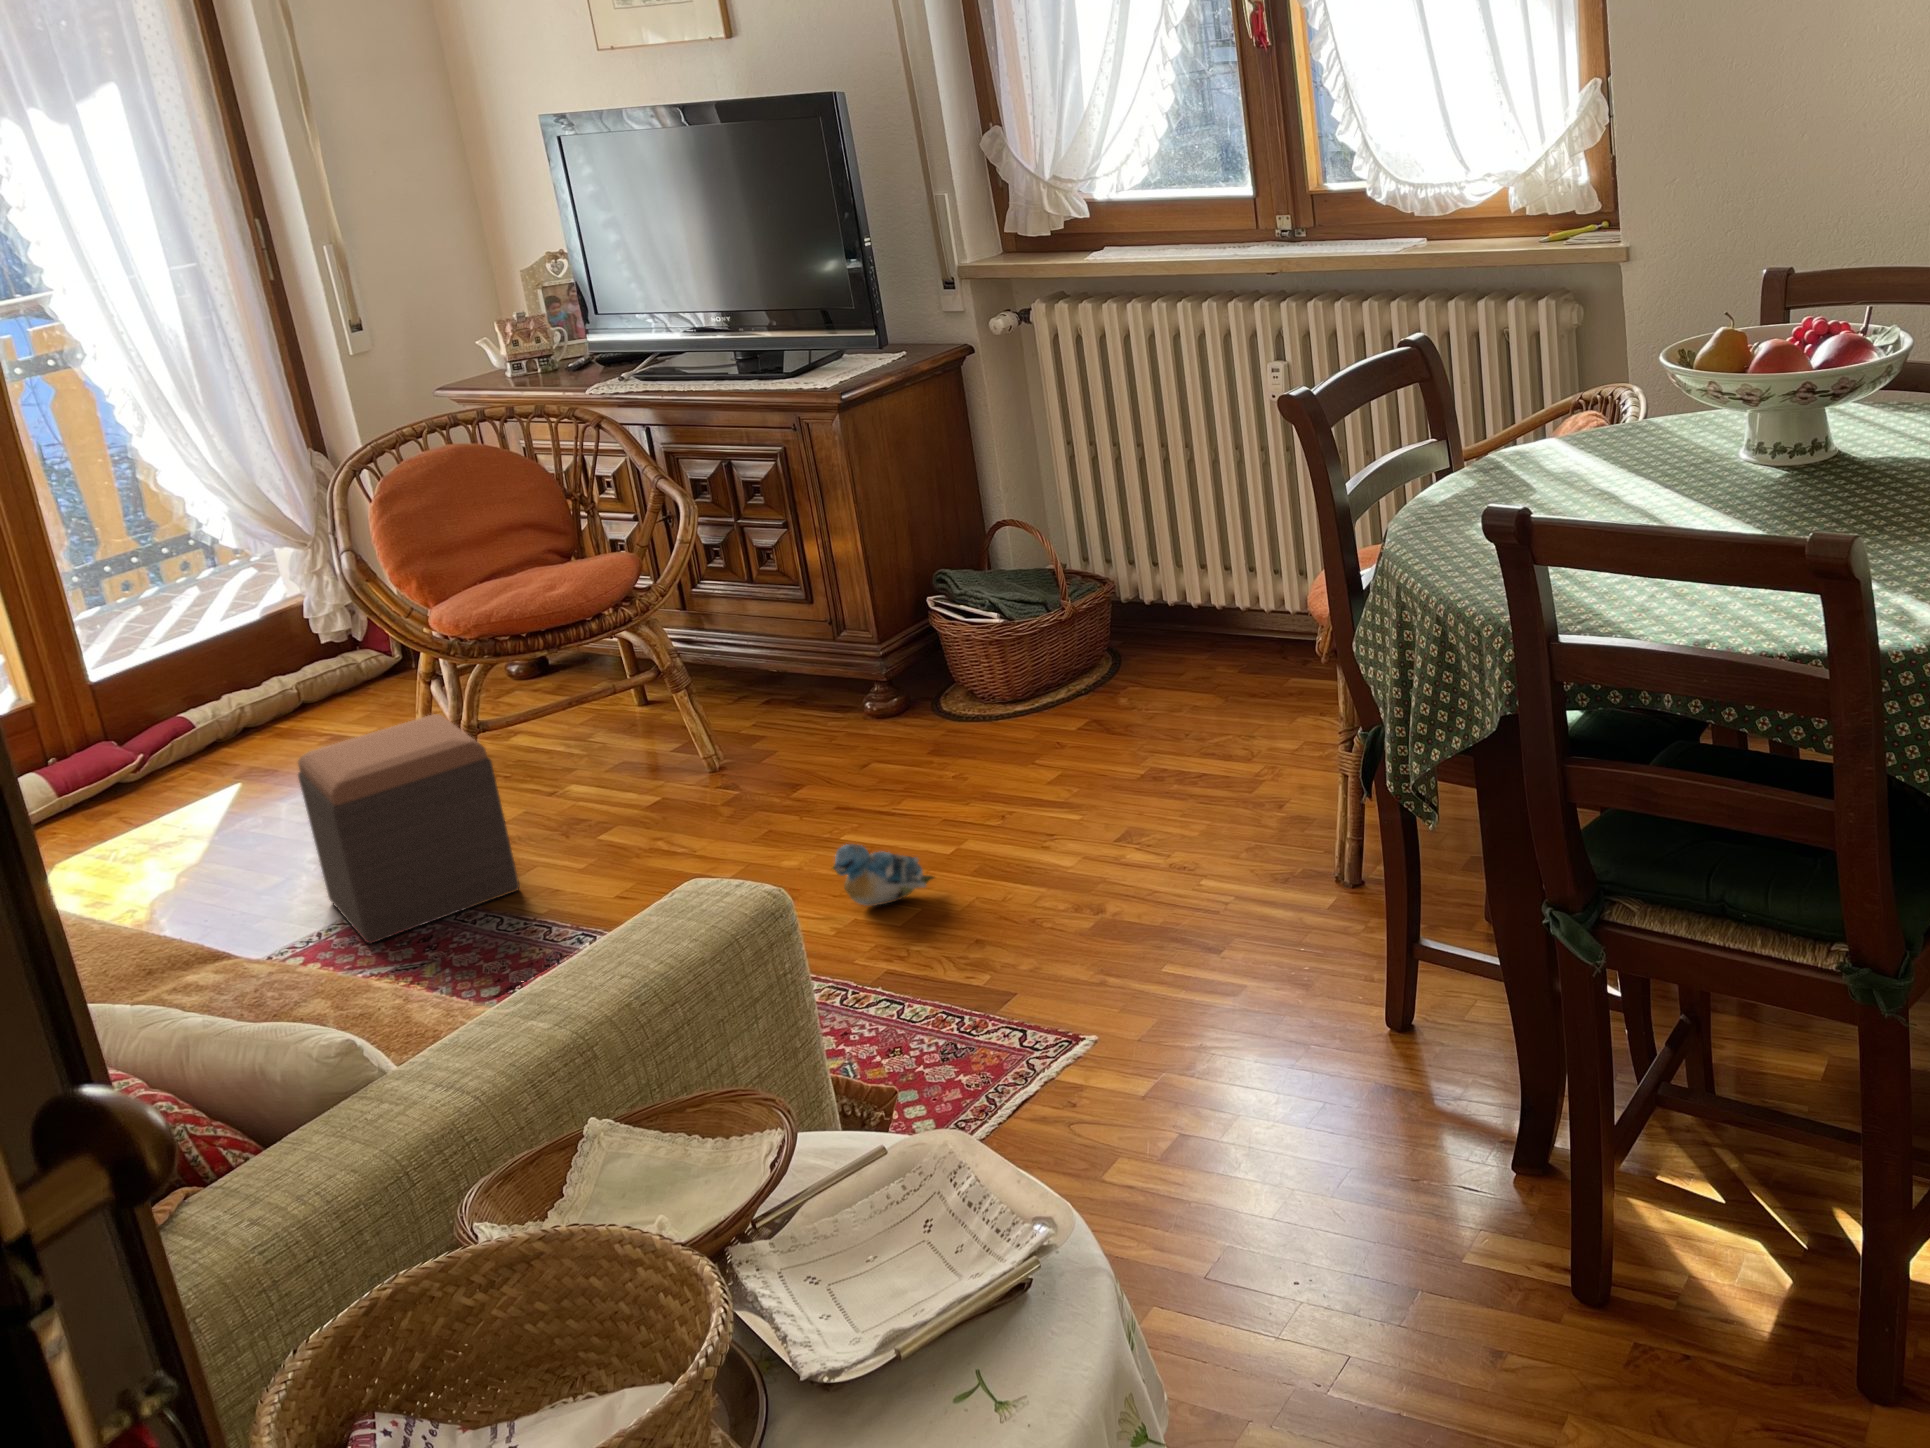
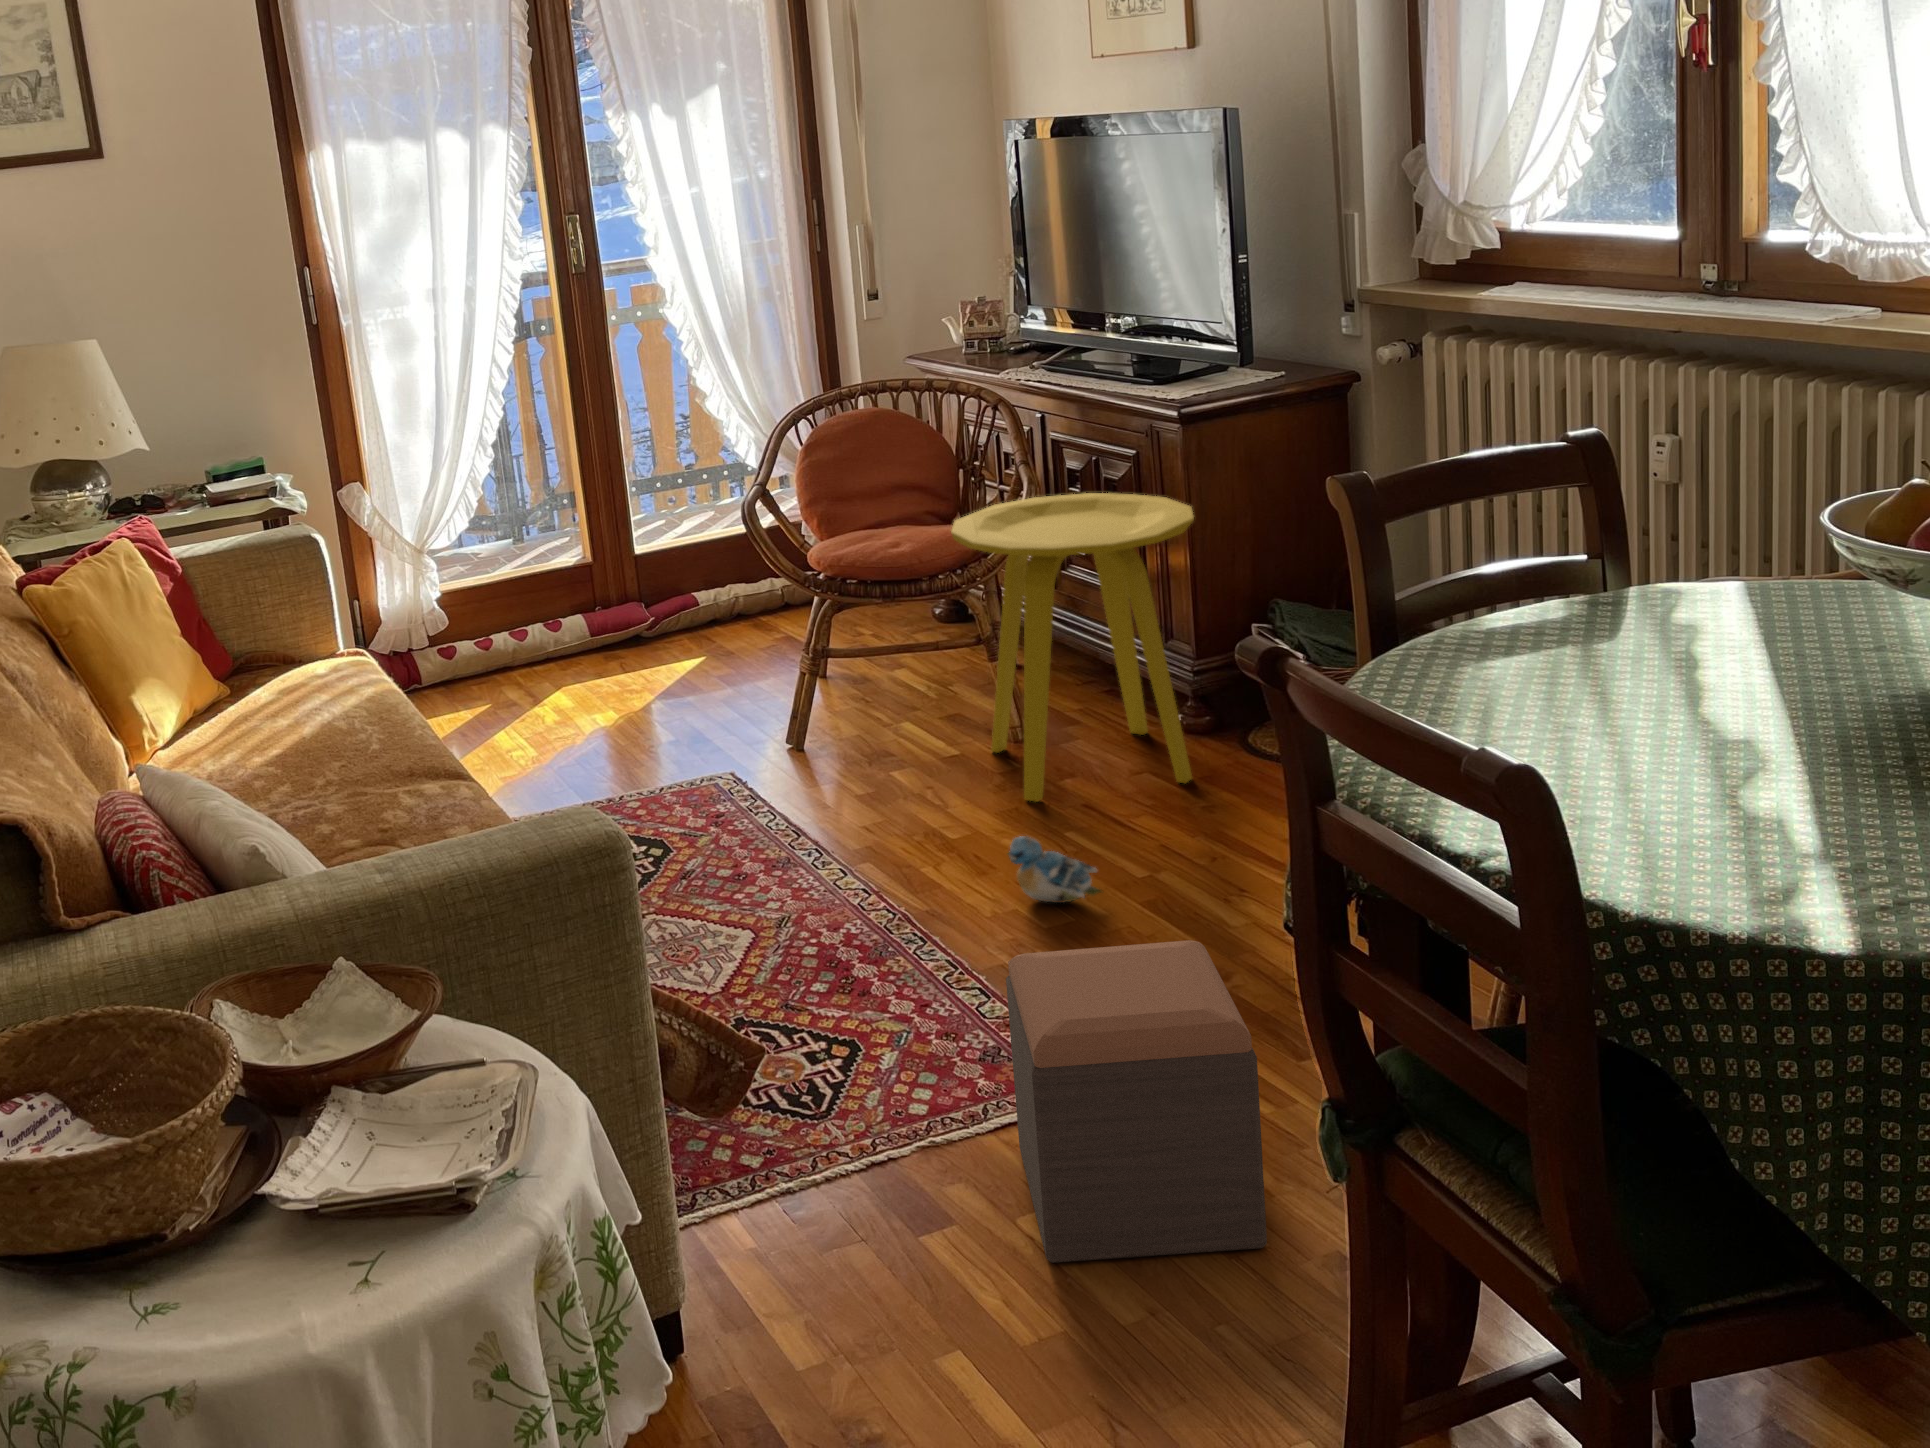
side table: none [630,488,921,823] -> present [951,493,1194,802]
footstool: present [298,714,520,944] -> present [1006,940,1267,1263]

